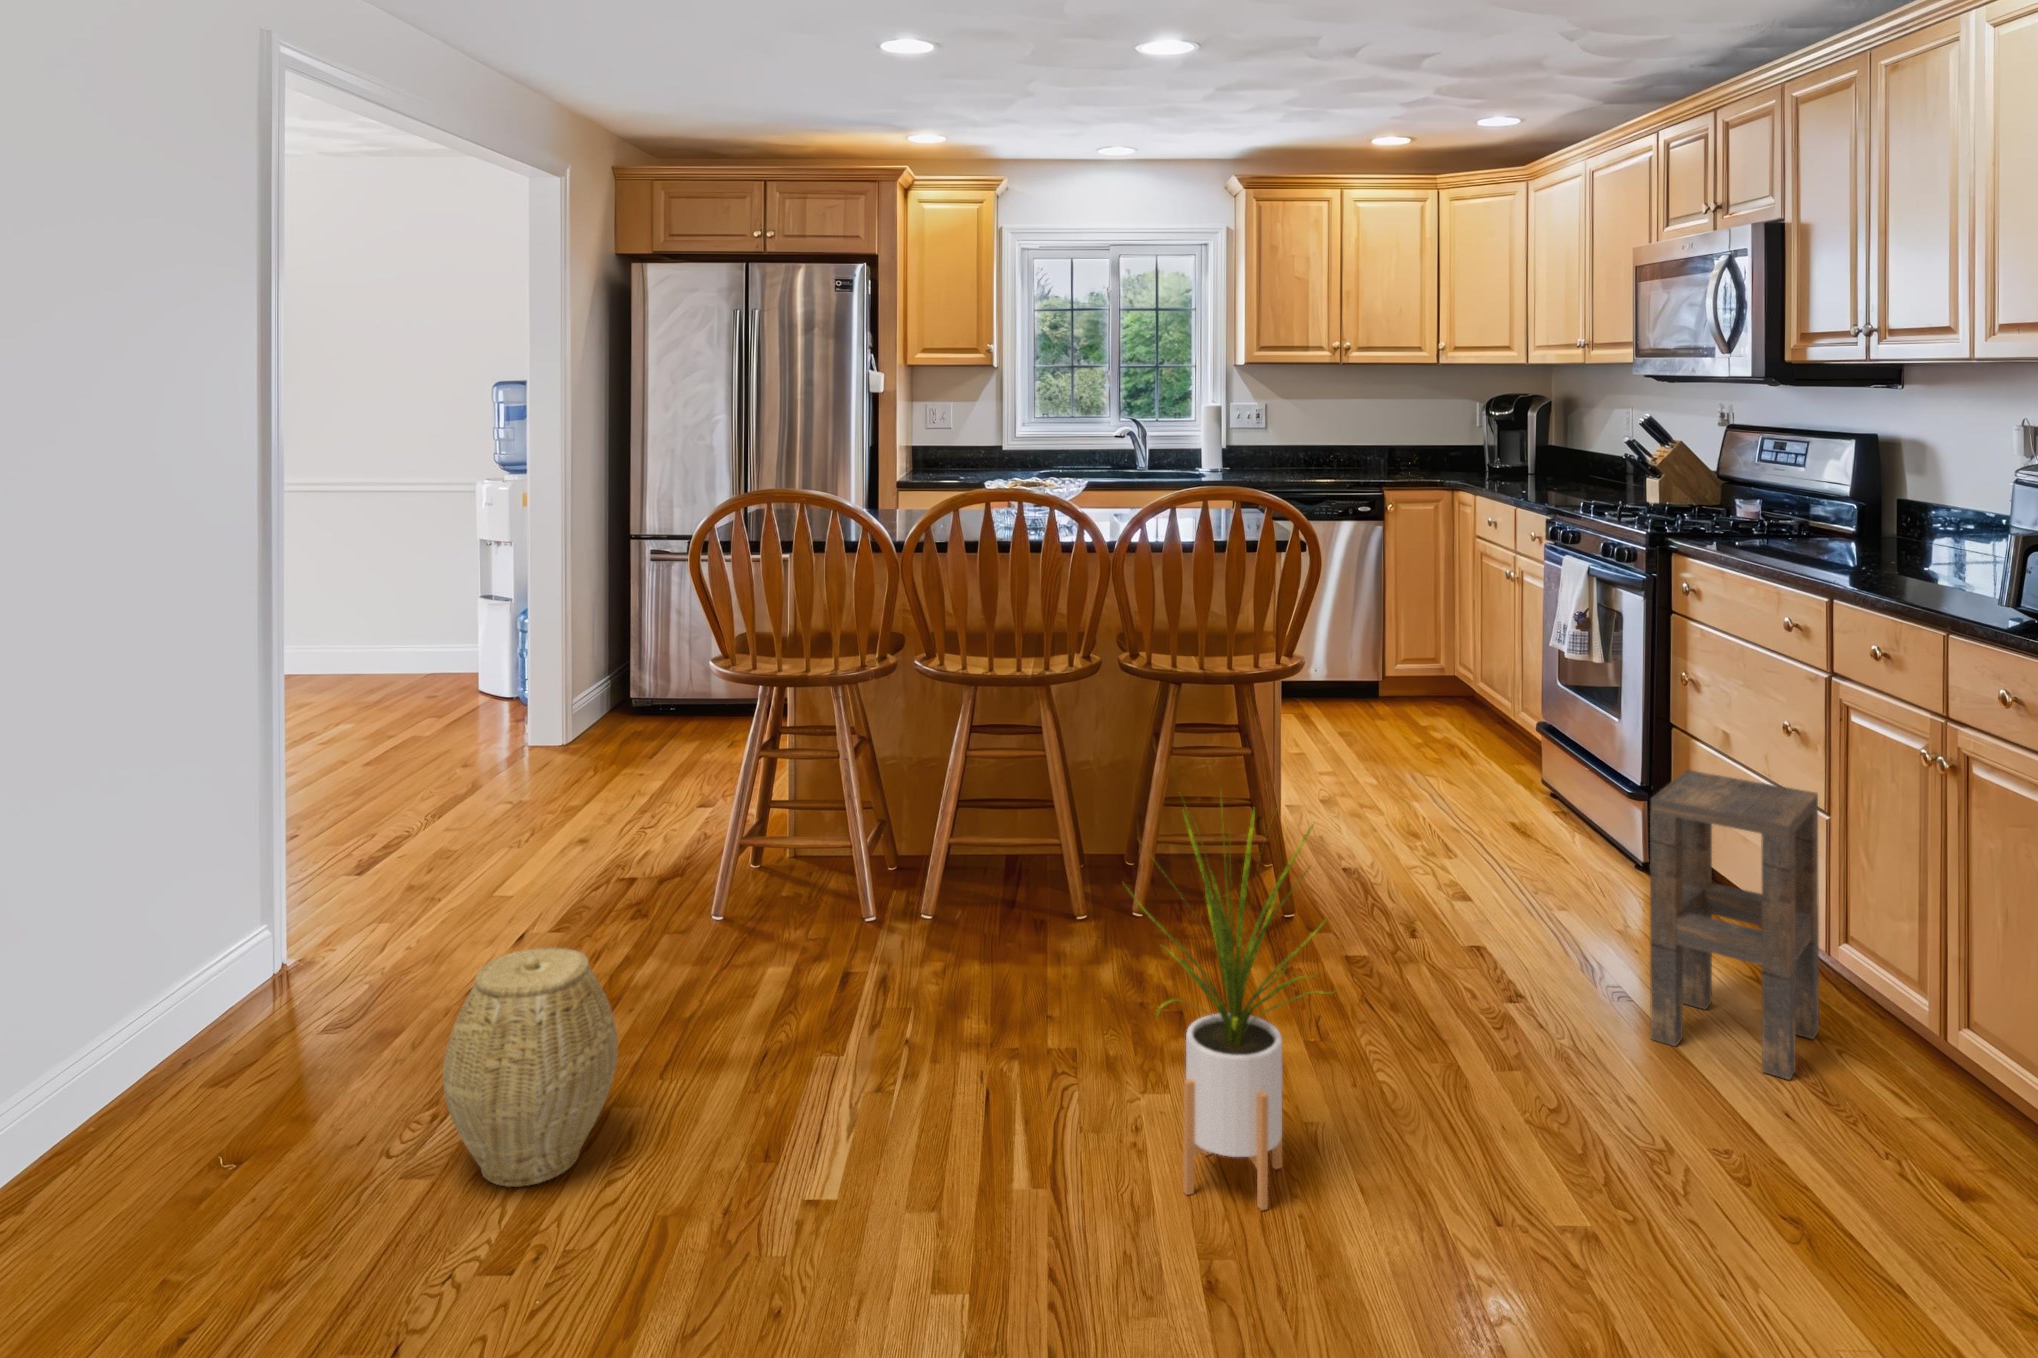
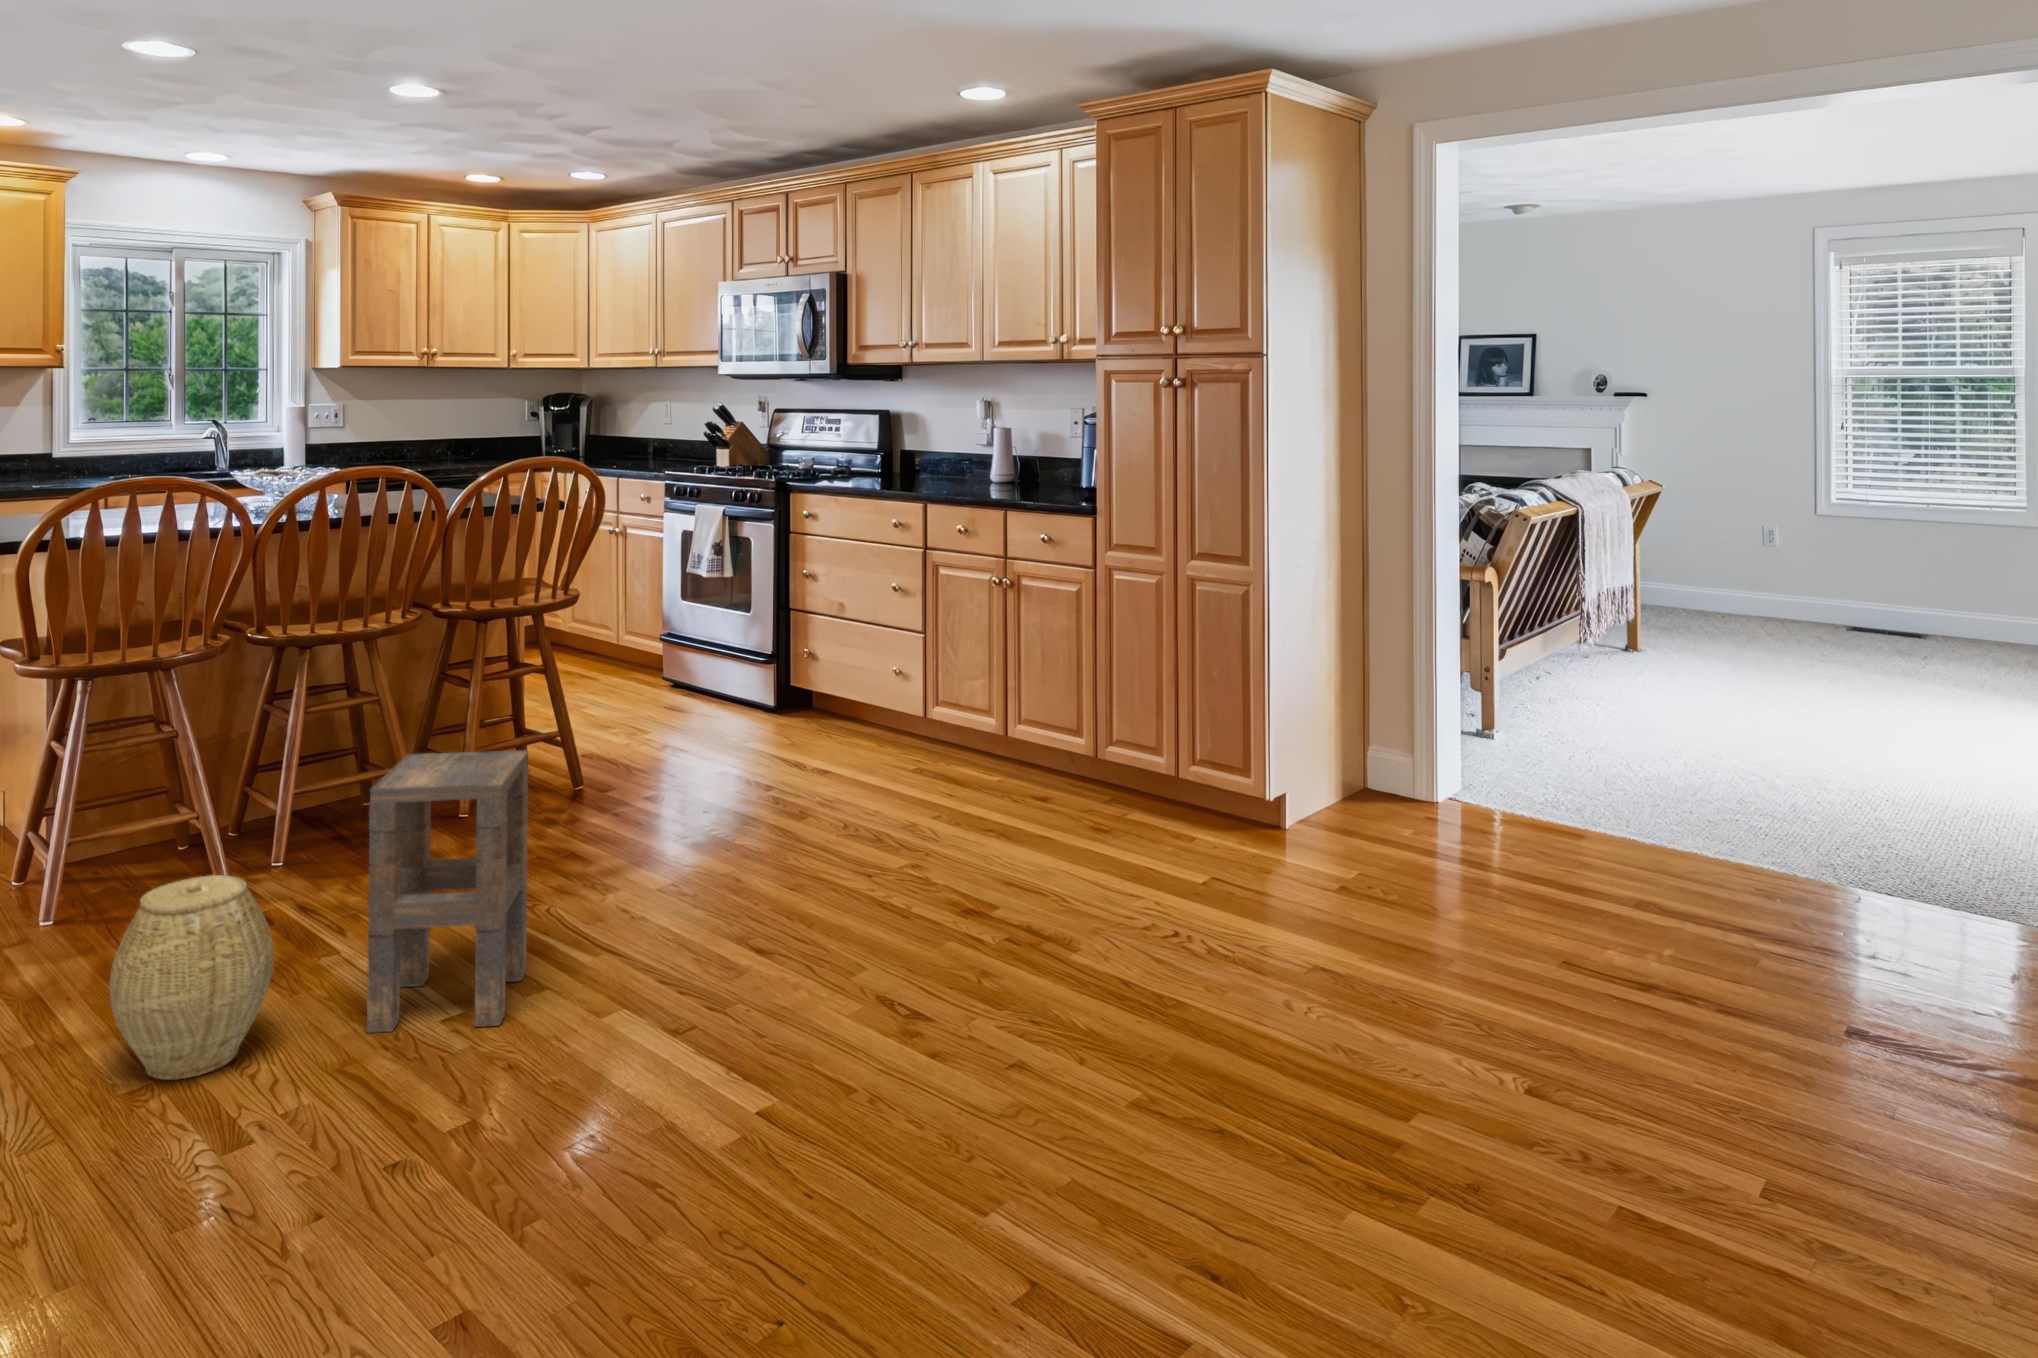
side table: present [1650,770,1819,1080] -> present [367,750,528,1033]
house plant: present [1126,810,1331,1210] -> none [643,647,784,915]

